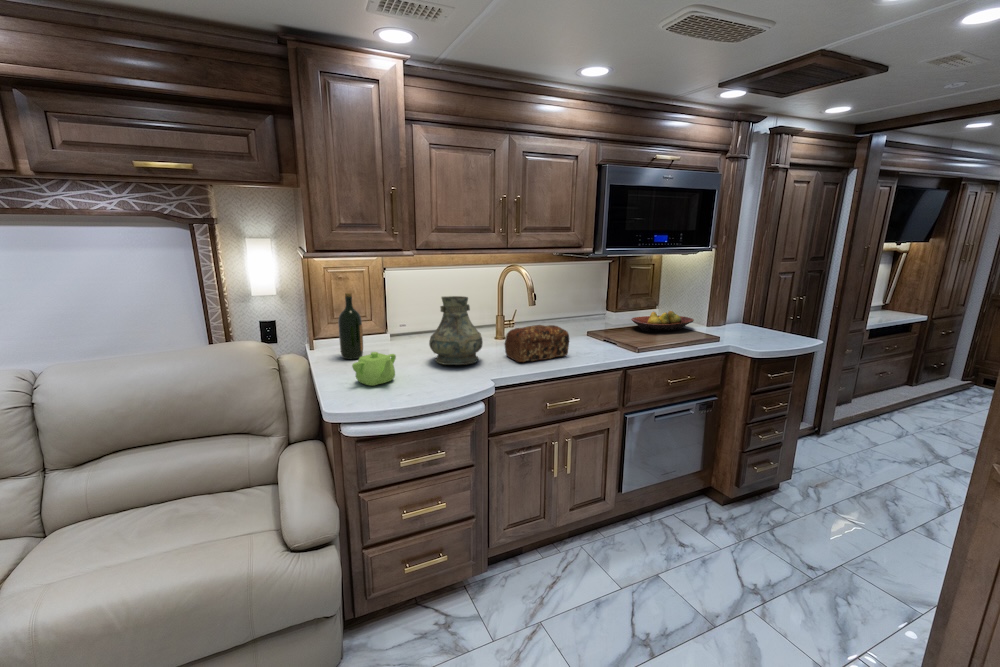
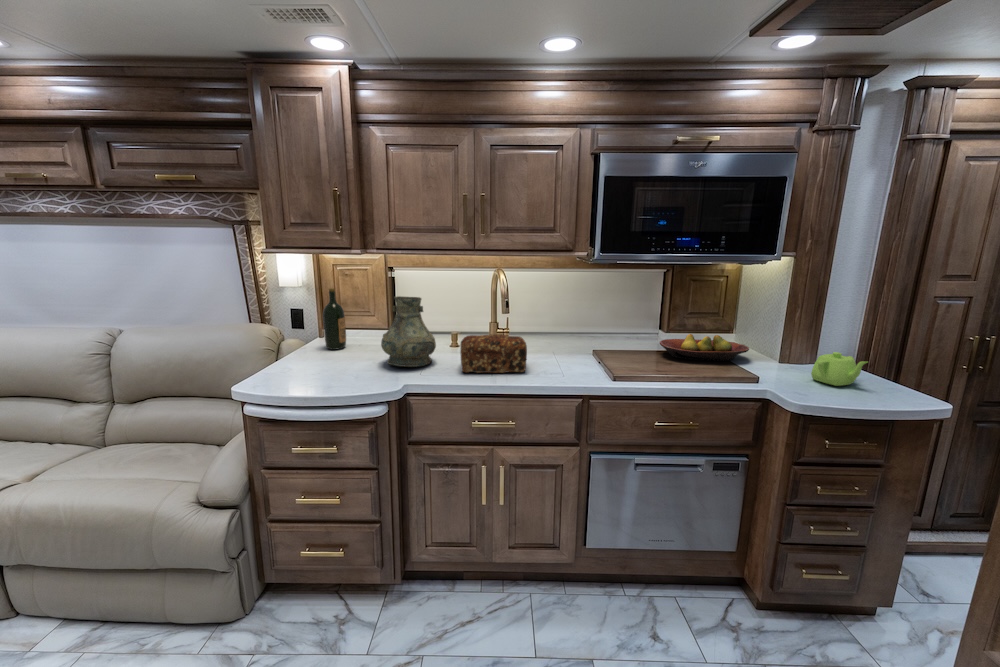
teapot: present [352,352,396,386] -> present [811,352,867,386]

